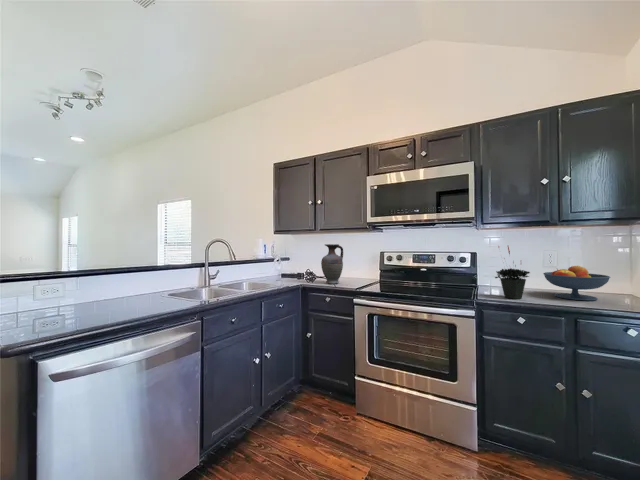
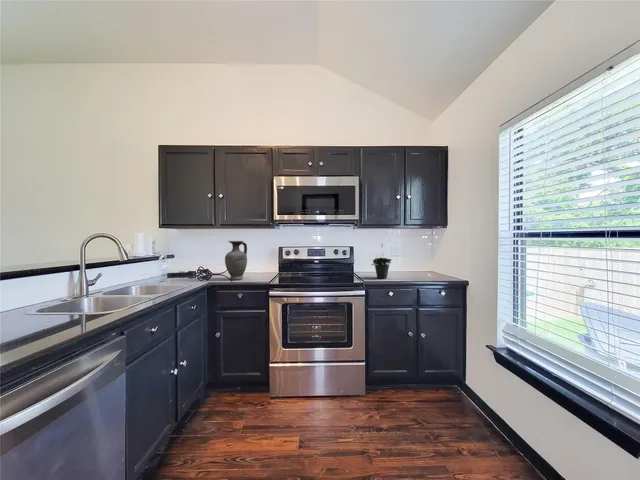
fruit bowl: present [543,266,610,301] -> none [394,254,428,276]

